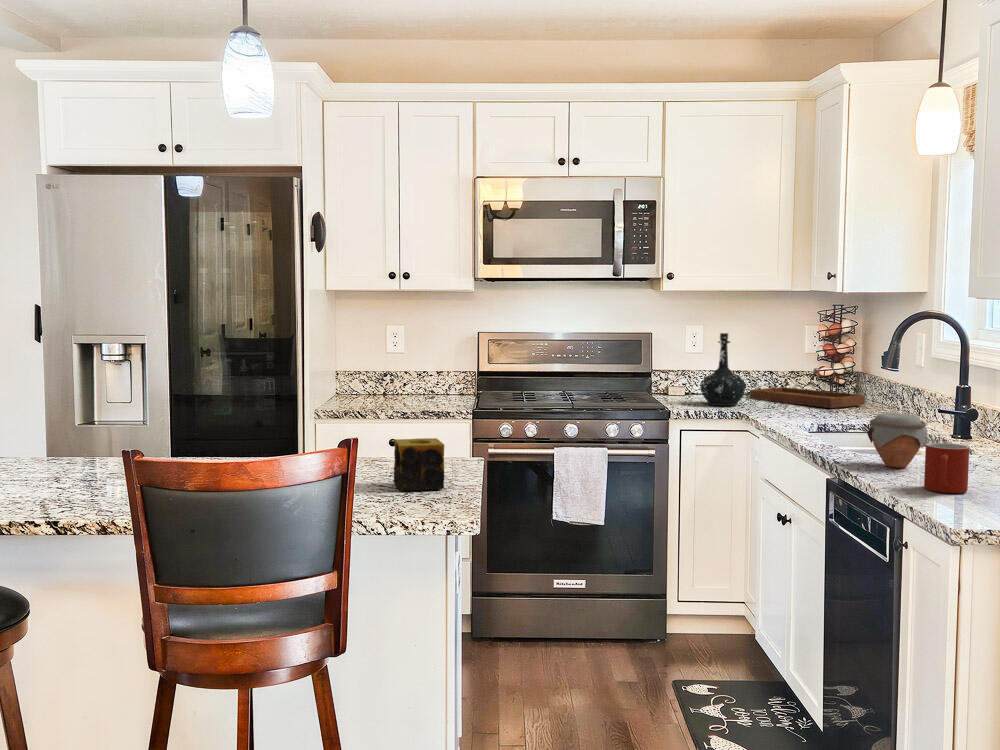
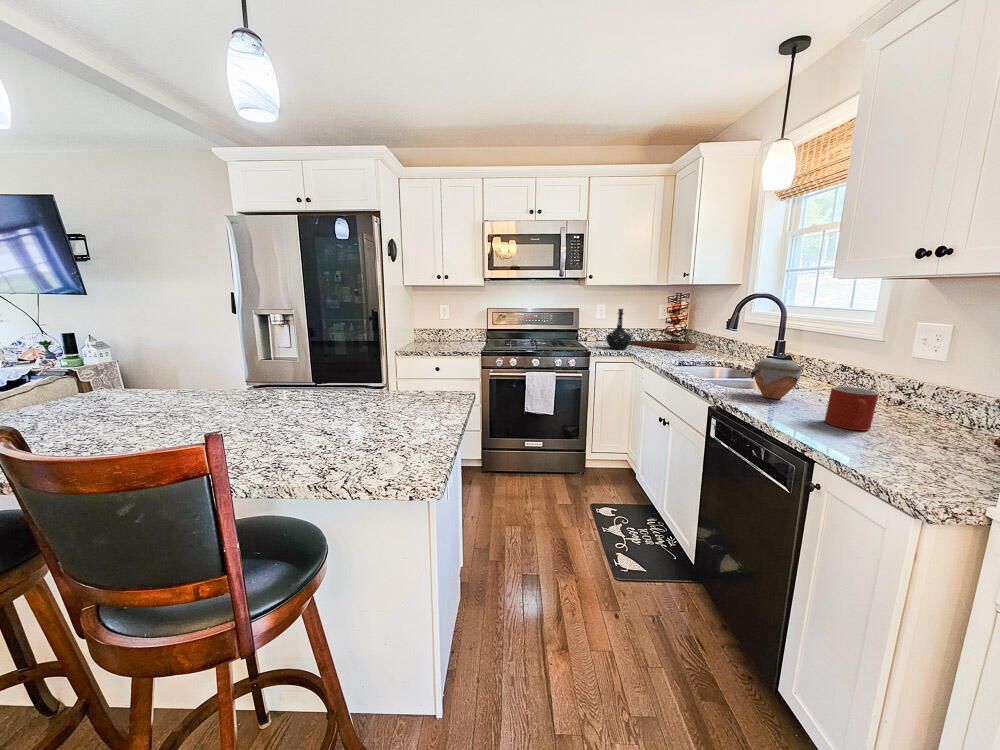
candle: present [394,438,444,491] -> none [391,383,434,431]

